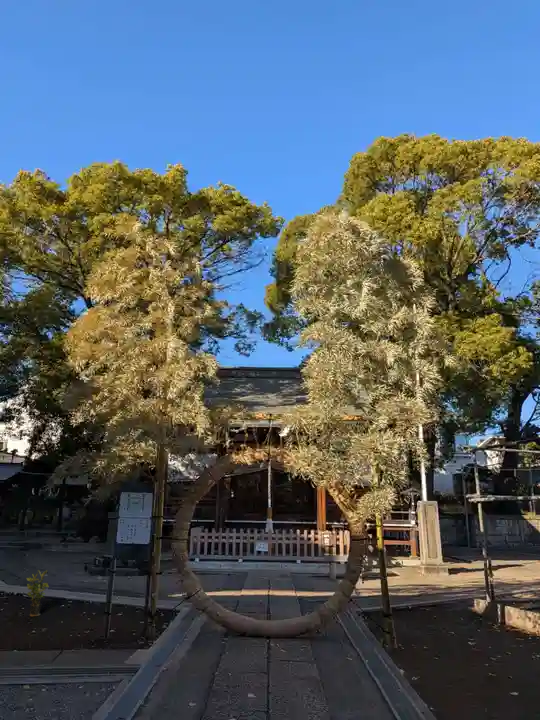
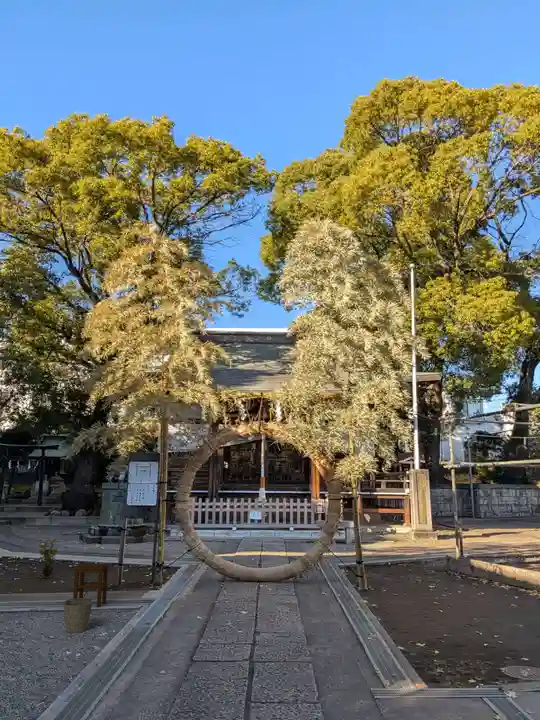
stool: none [53,601,99,655] -> present [73,564,109,607]
bucket: none [35,647,72,694] -> present [63,598,92,633]

